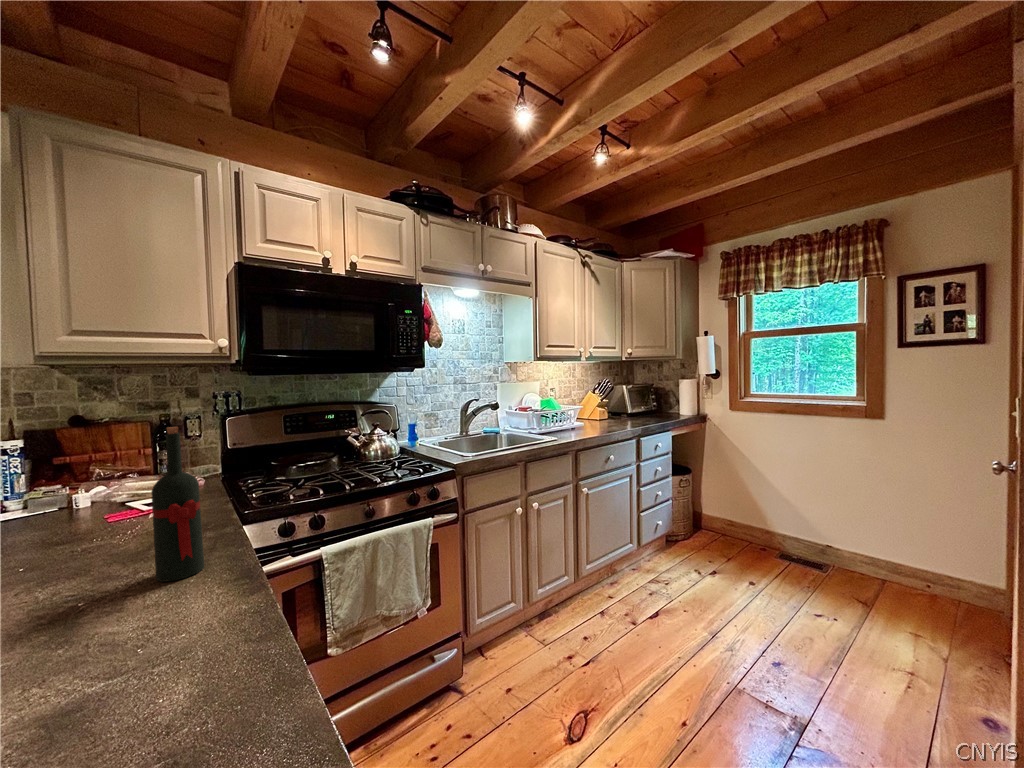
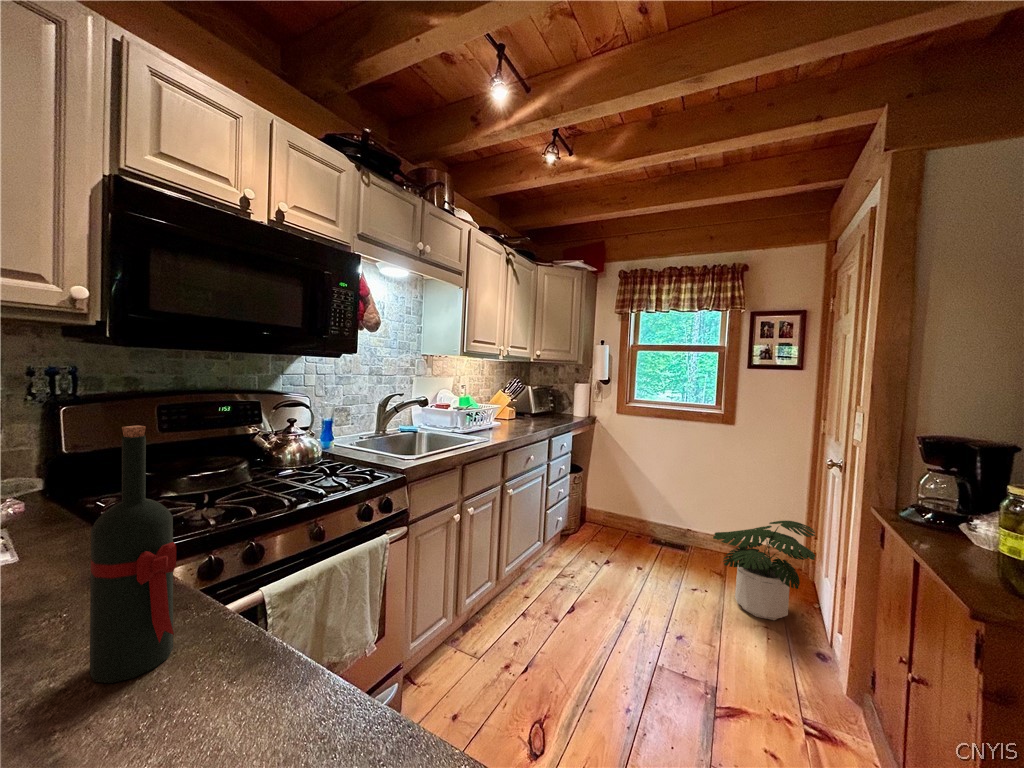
potted plant: none [833,541,996,667] -> present [713,521,815,620]

